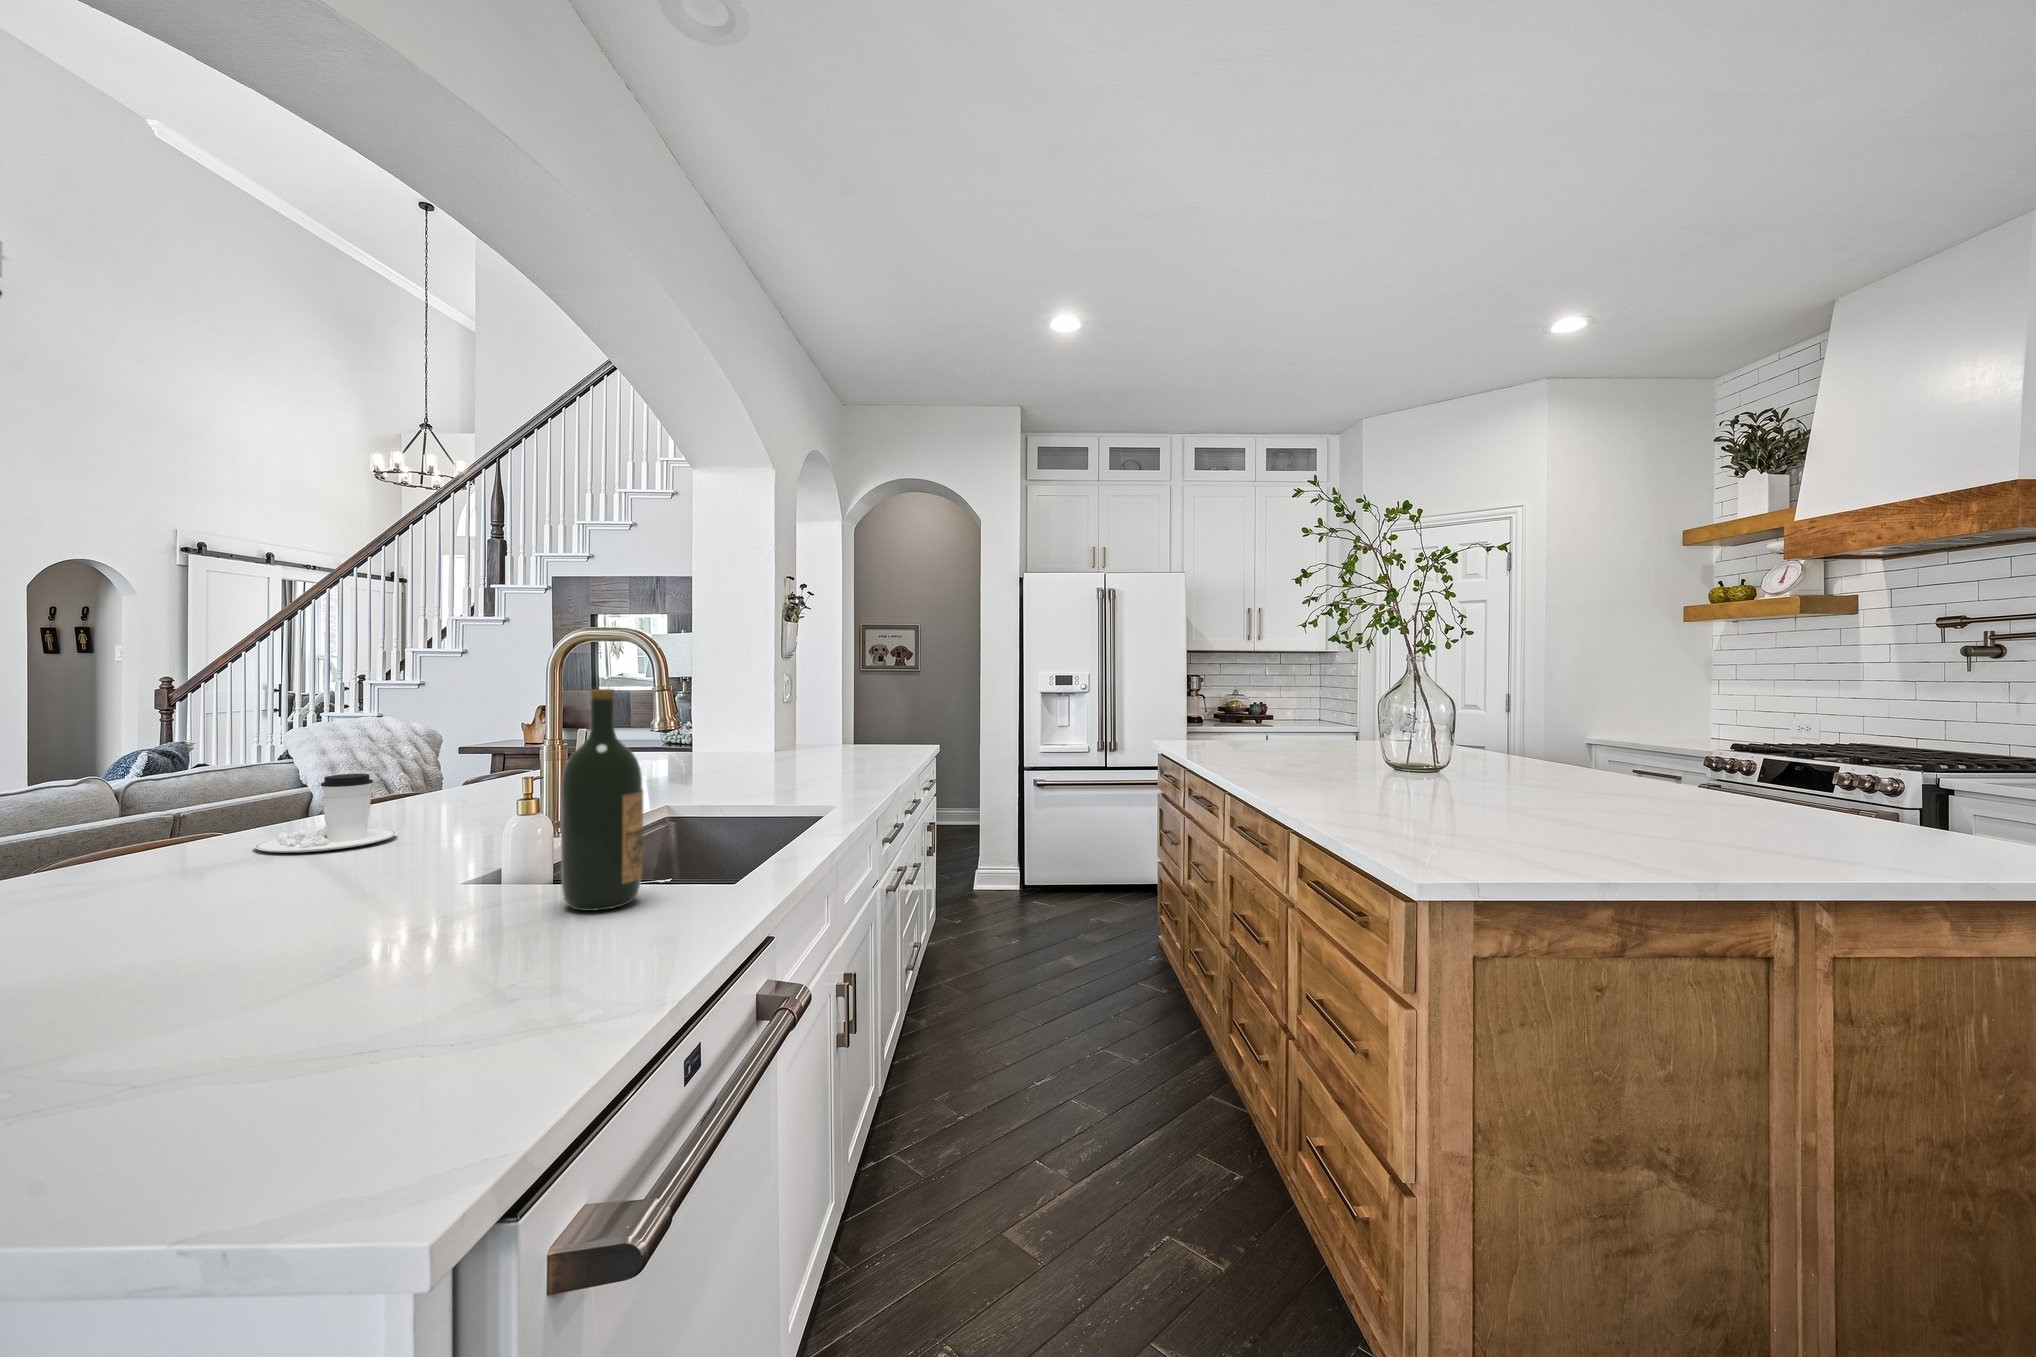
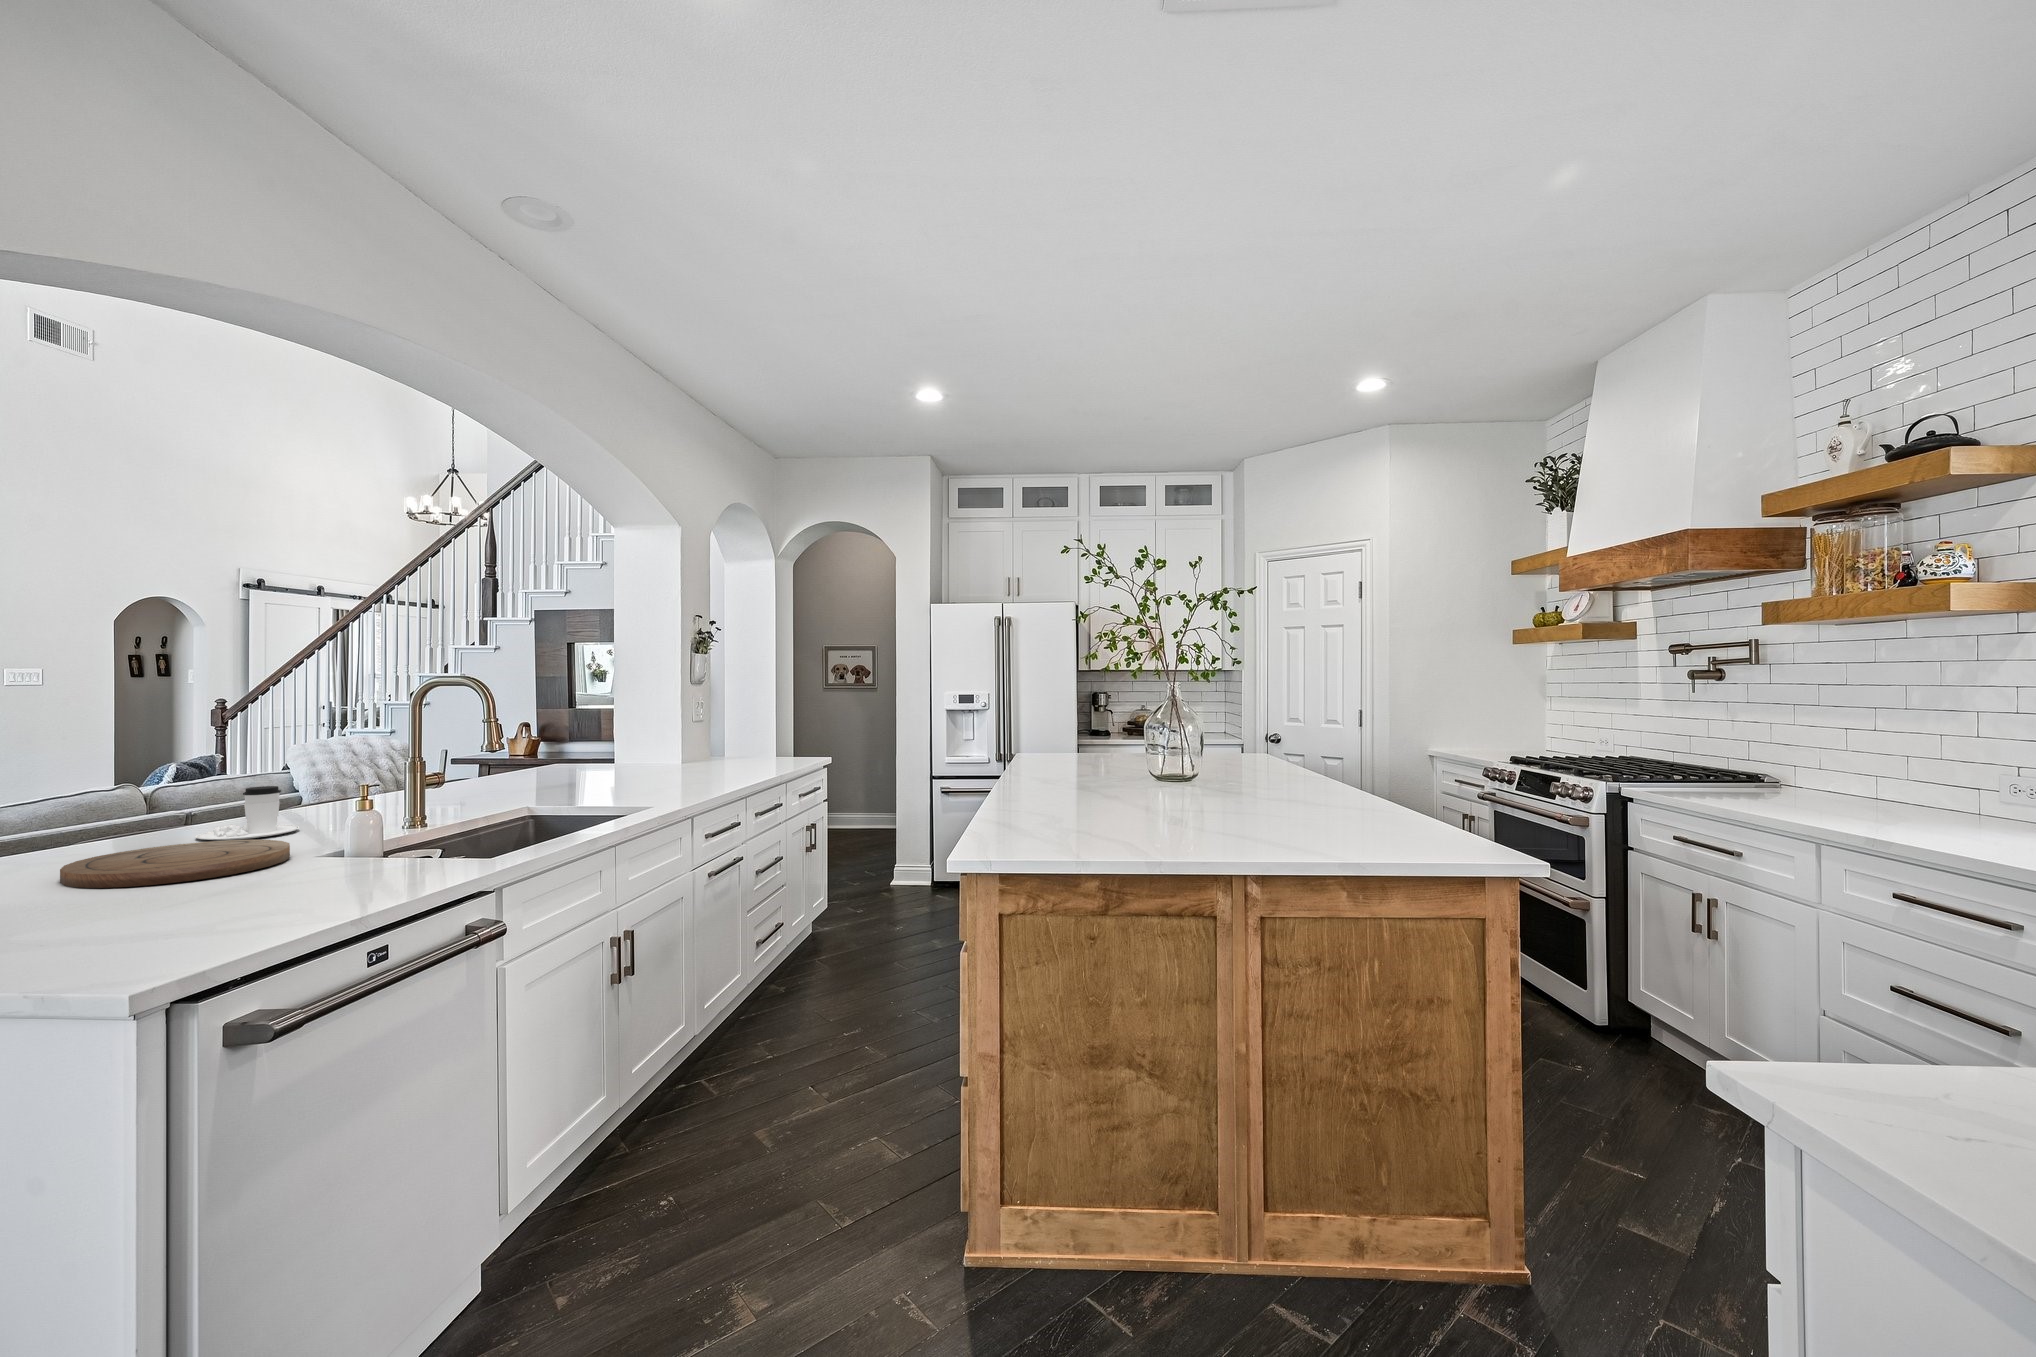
wine bottle: present [561,689,643,911] -> none [361,731,420,874]
cutting board: none [76,853,425,943] -> present [60,840,290,888]

